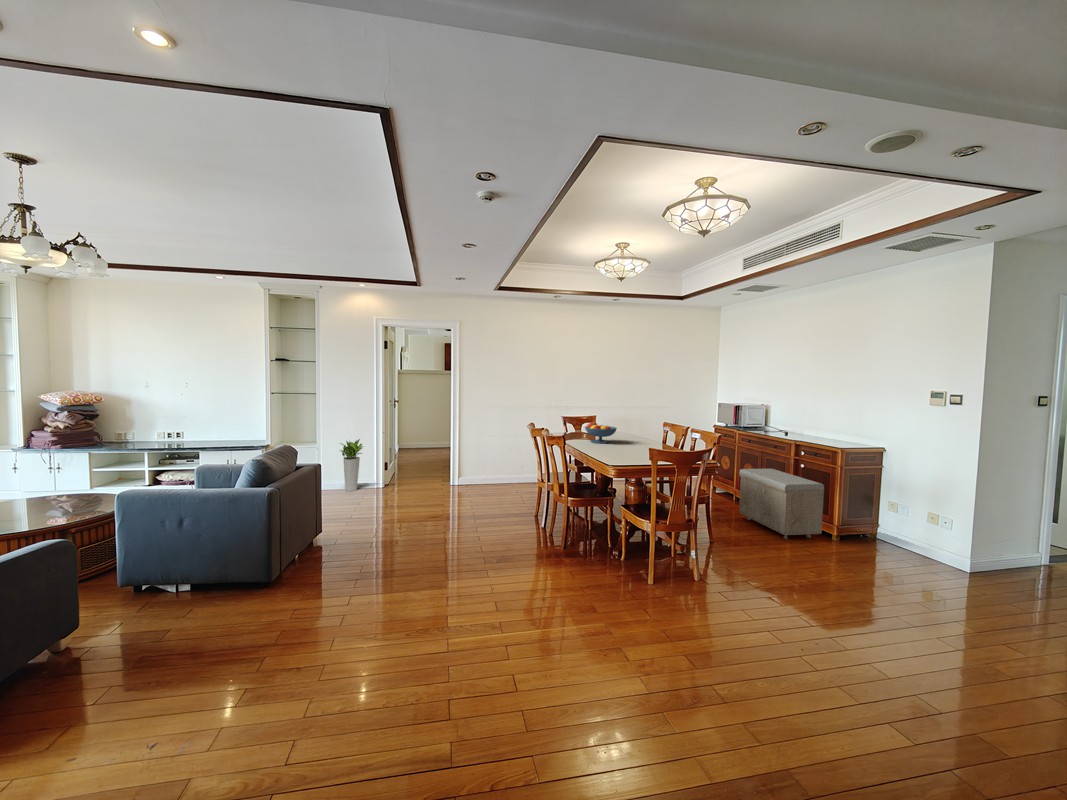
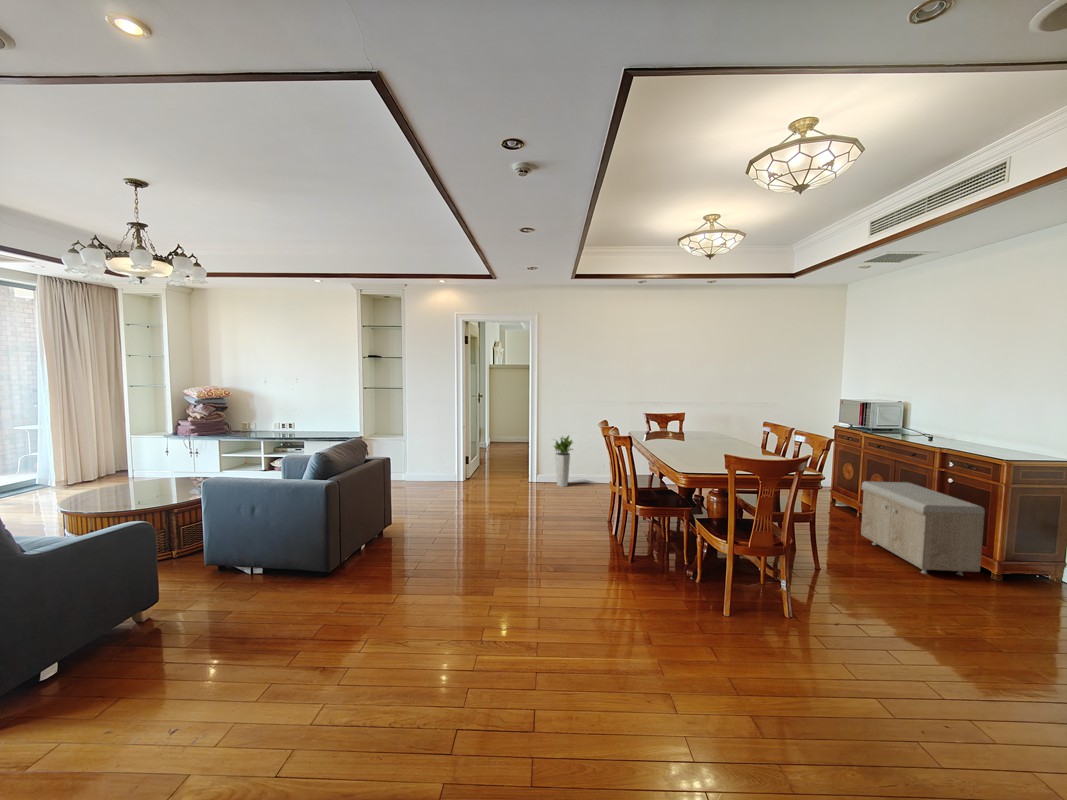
fruit bowl: present [585,422,617,443] -> none [663,420,701,445]
planter: present [340,439,363,491] -> present [554,436,573,487]

